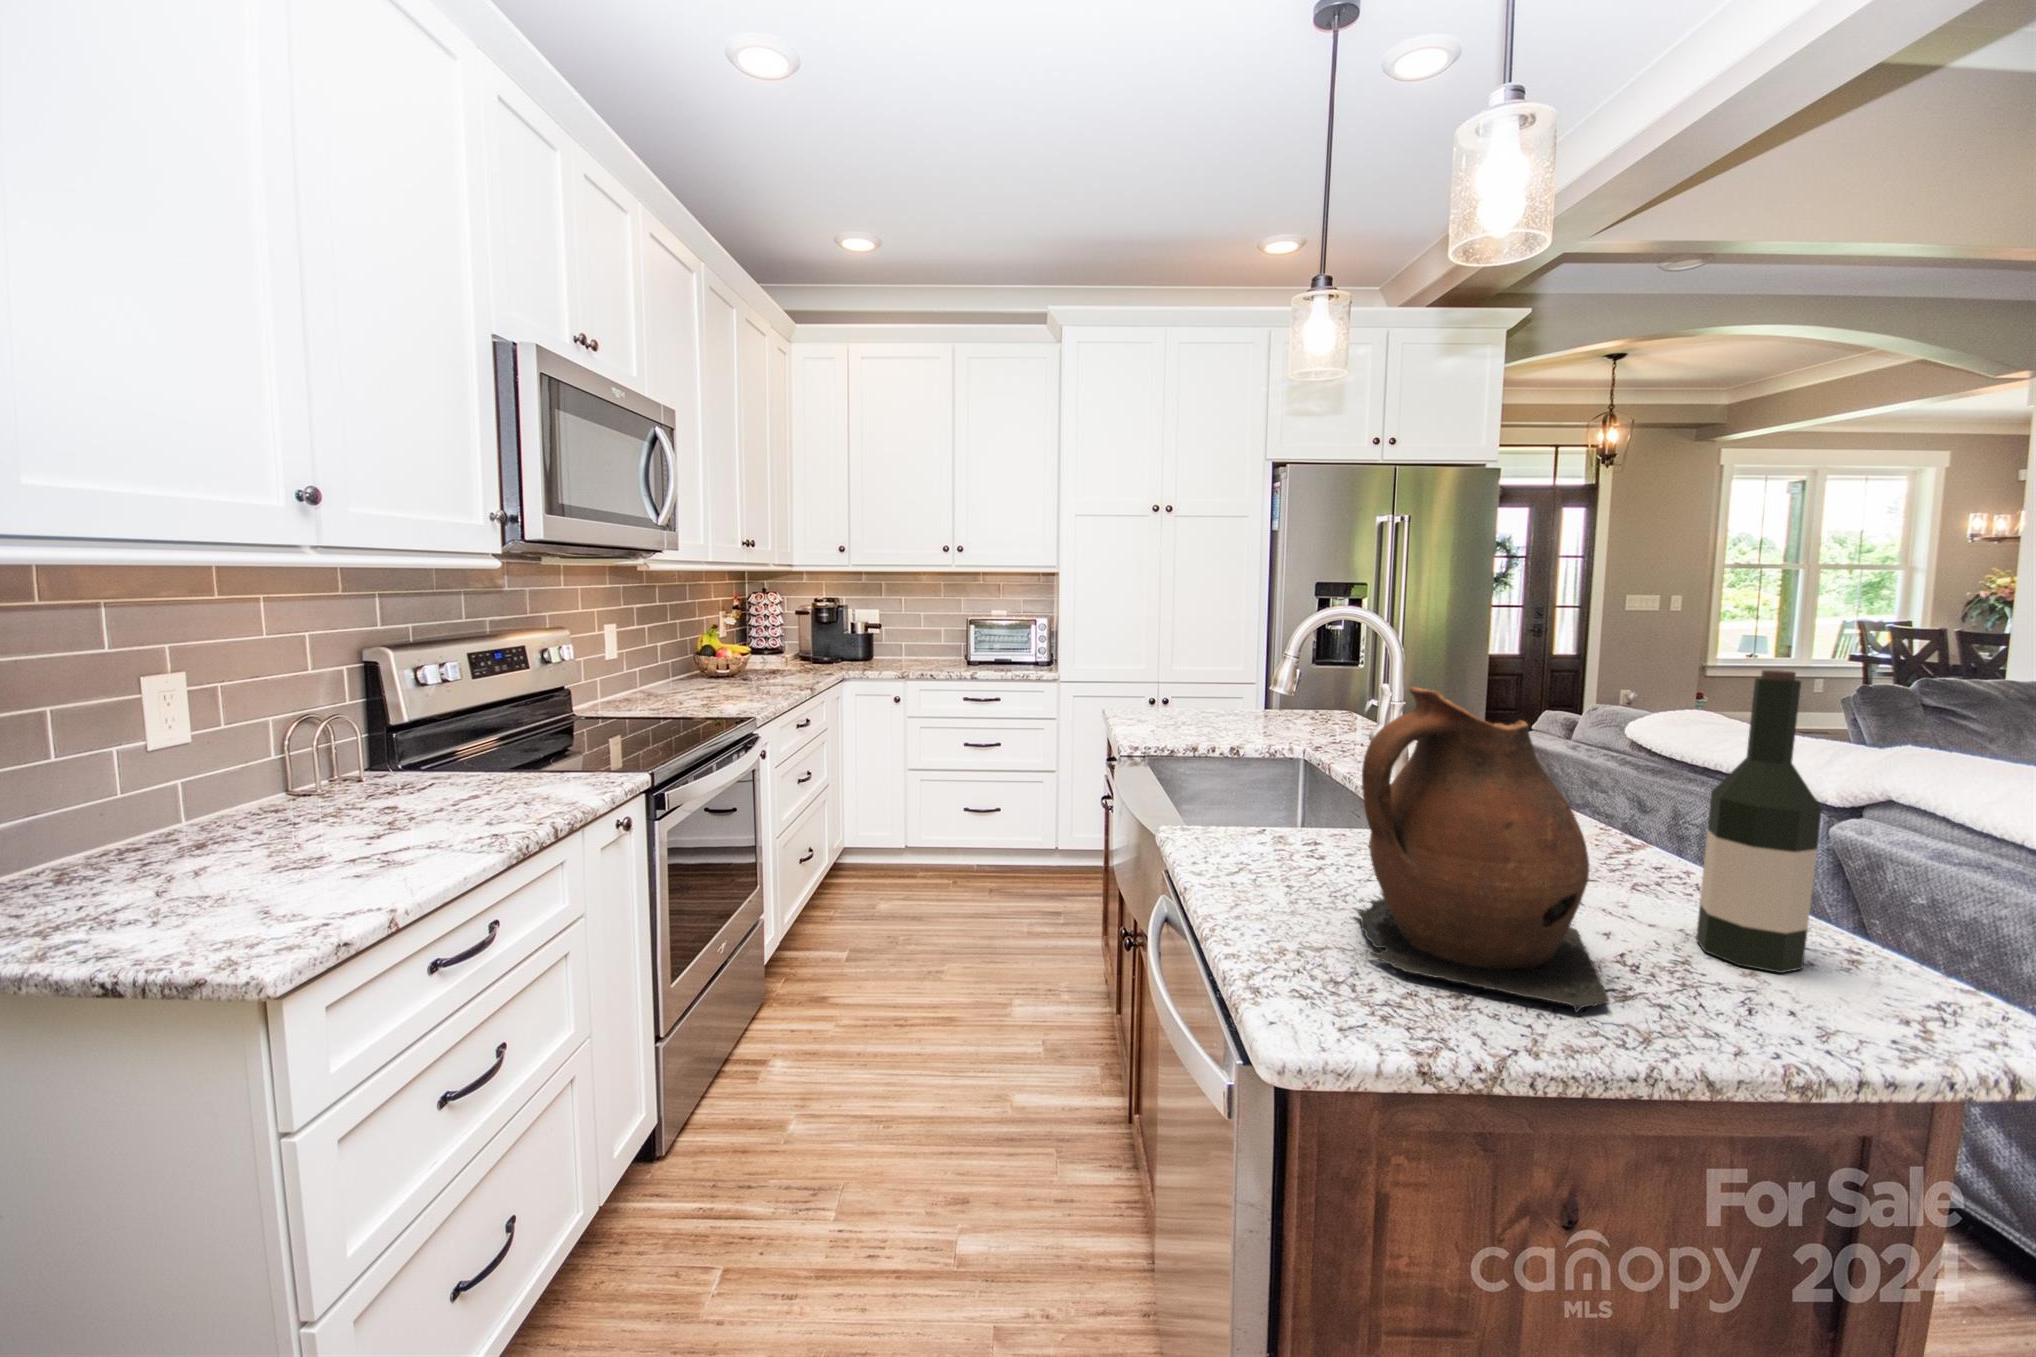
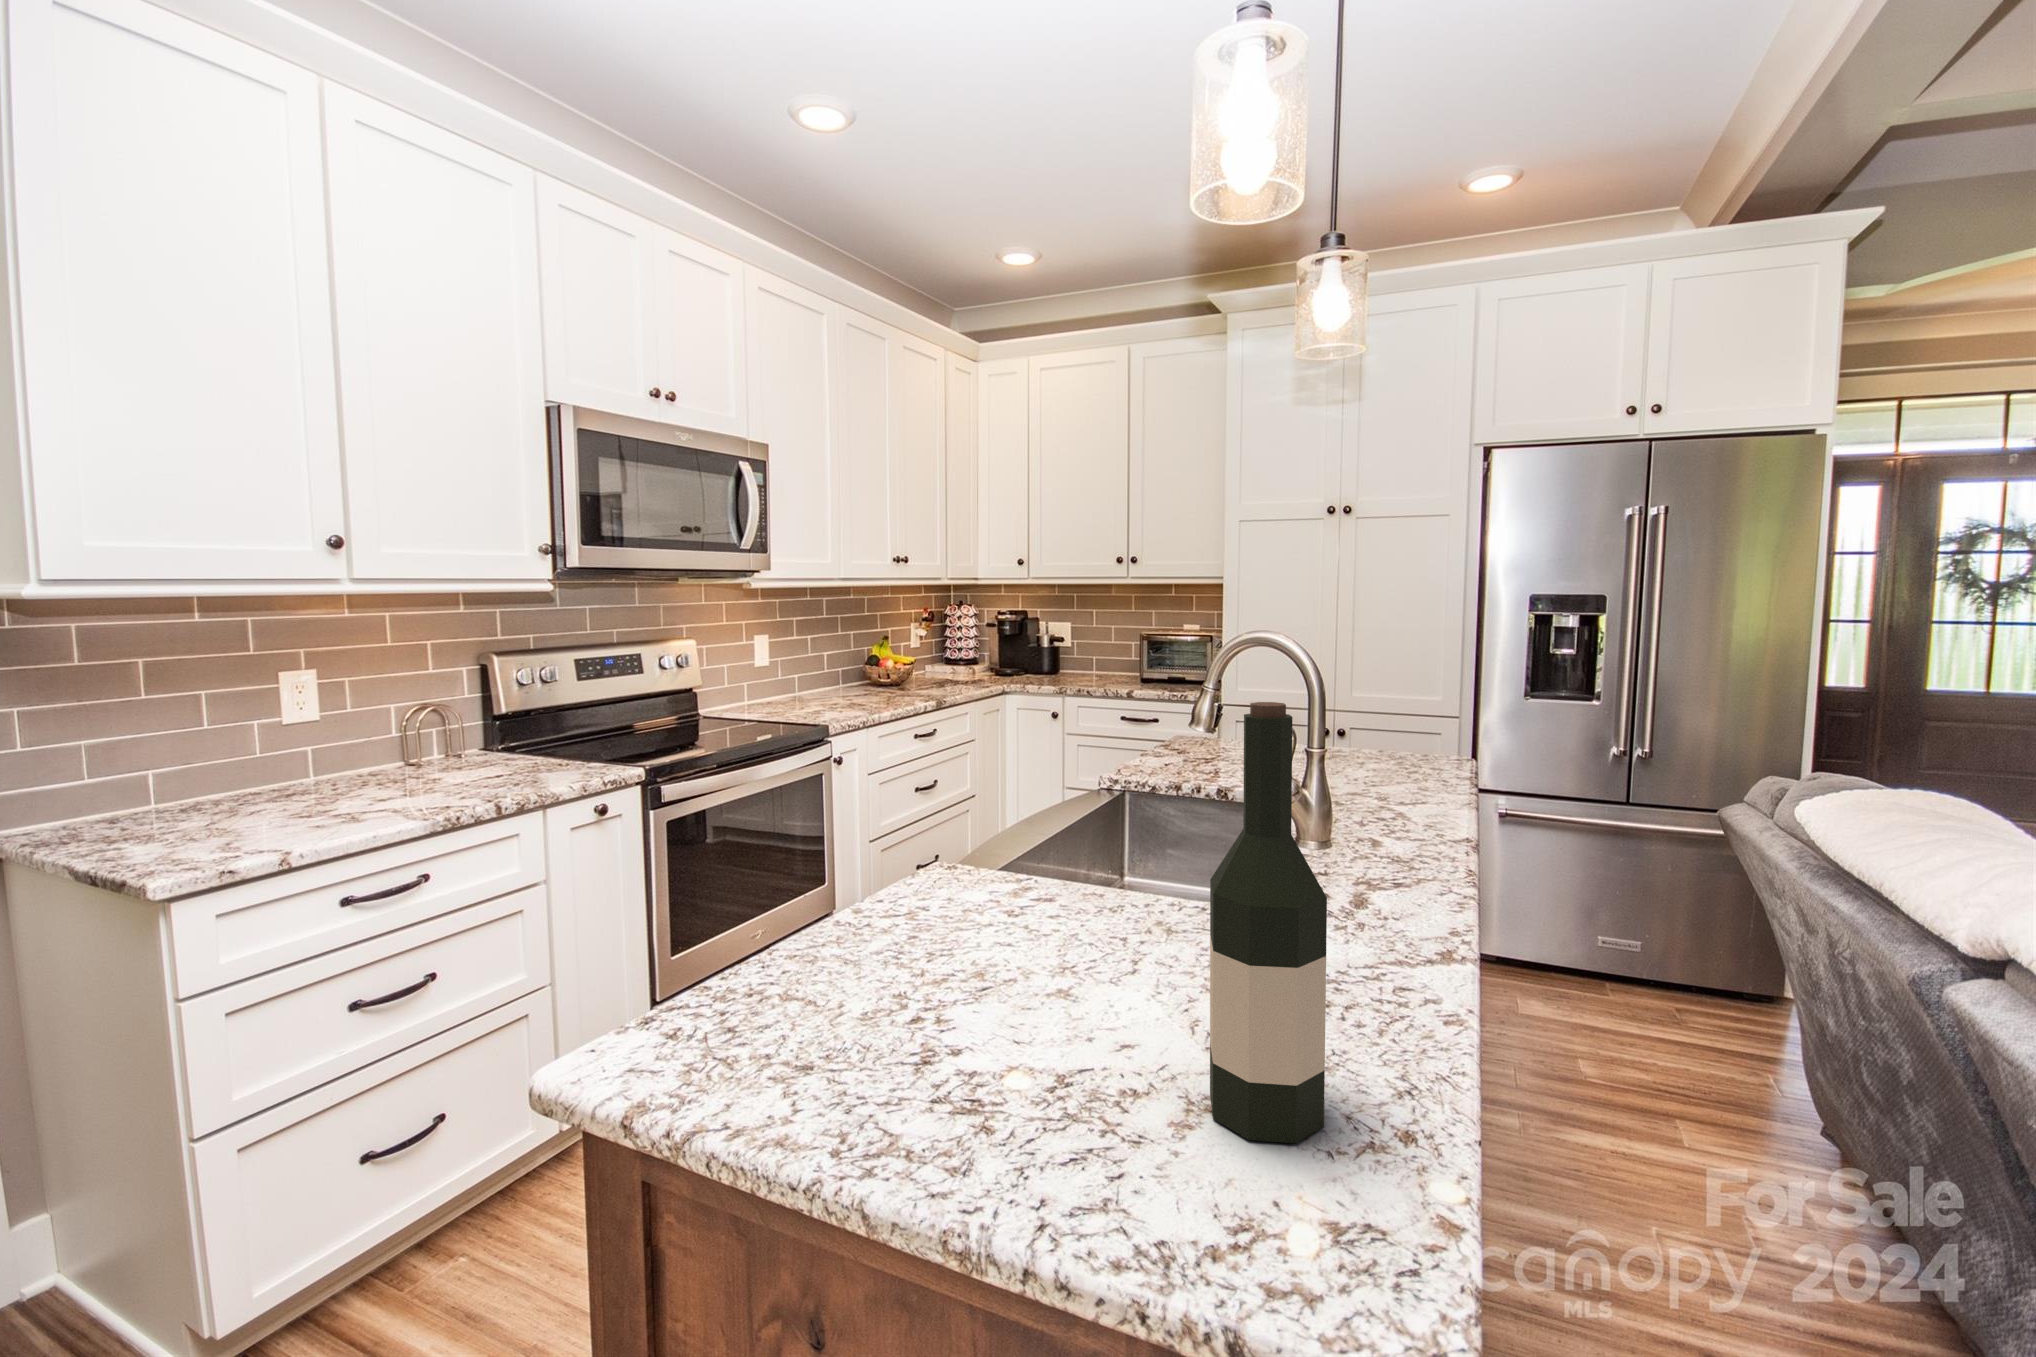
ceramic pitcher: present [1355,687,1610,1012] -> none [786,709,1095,1109]

